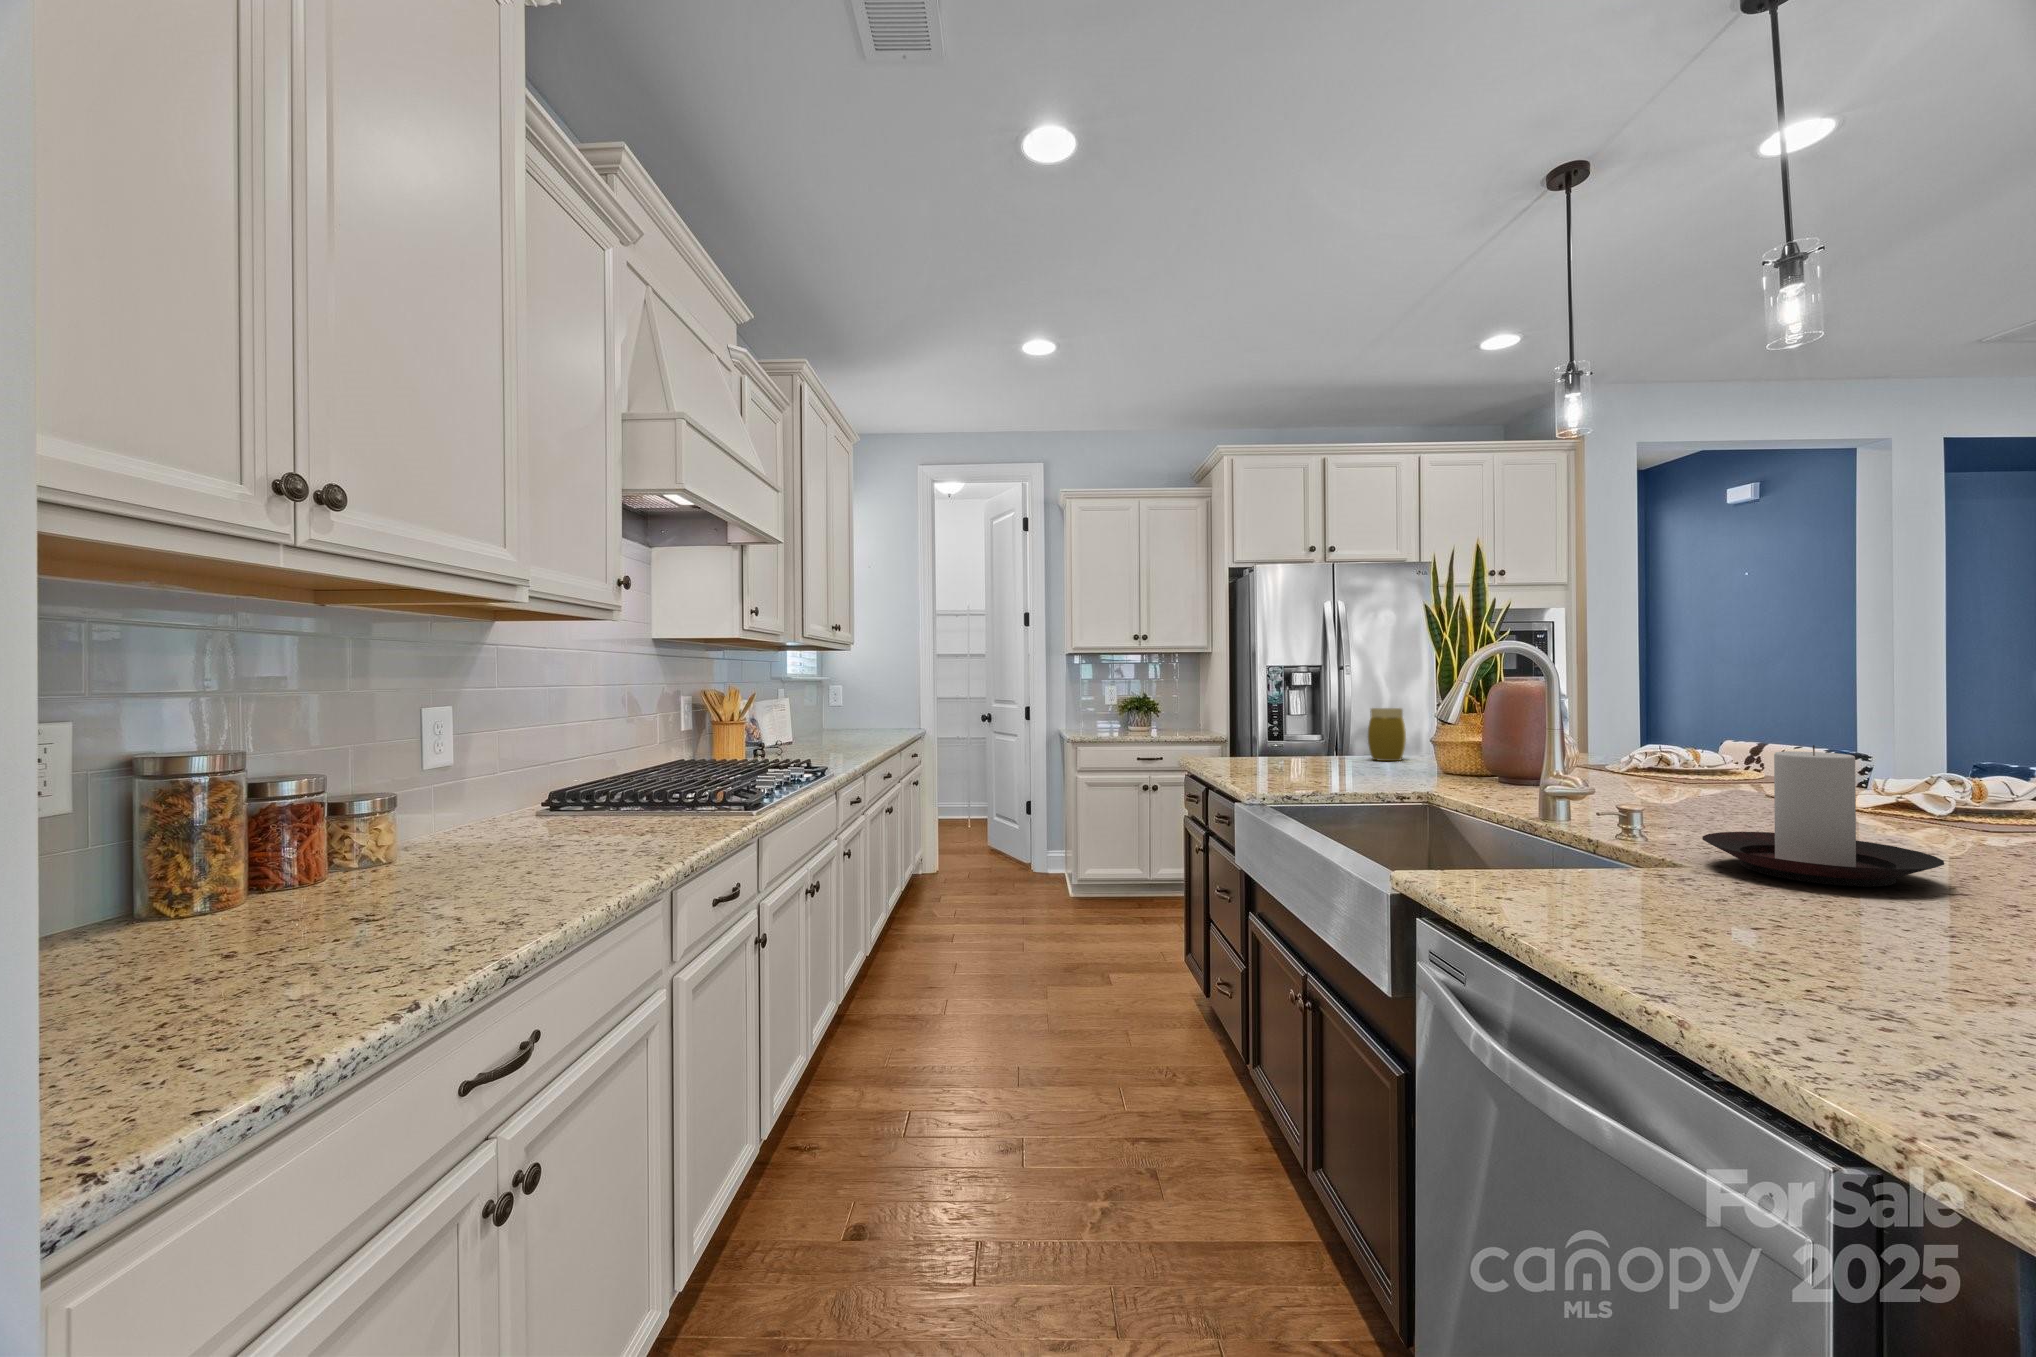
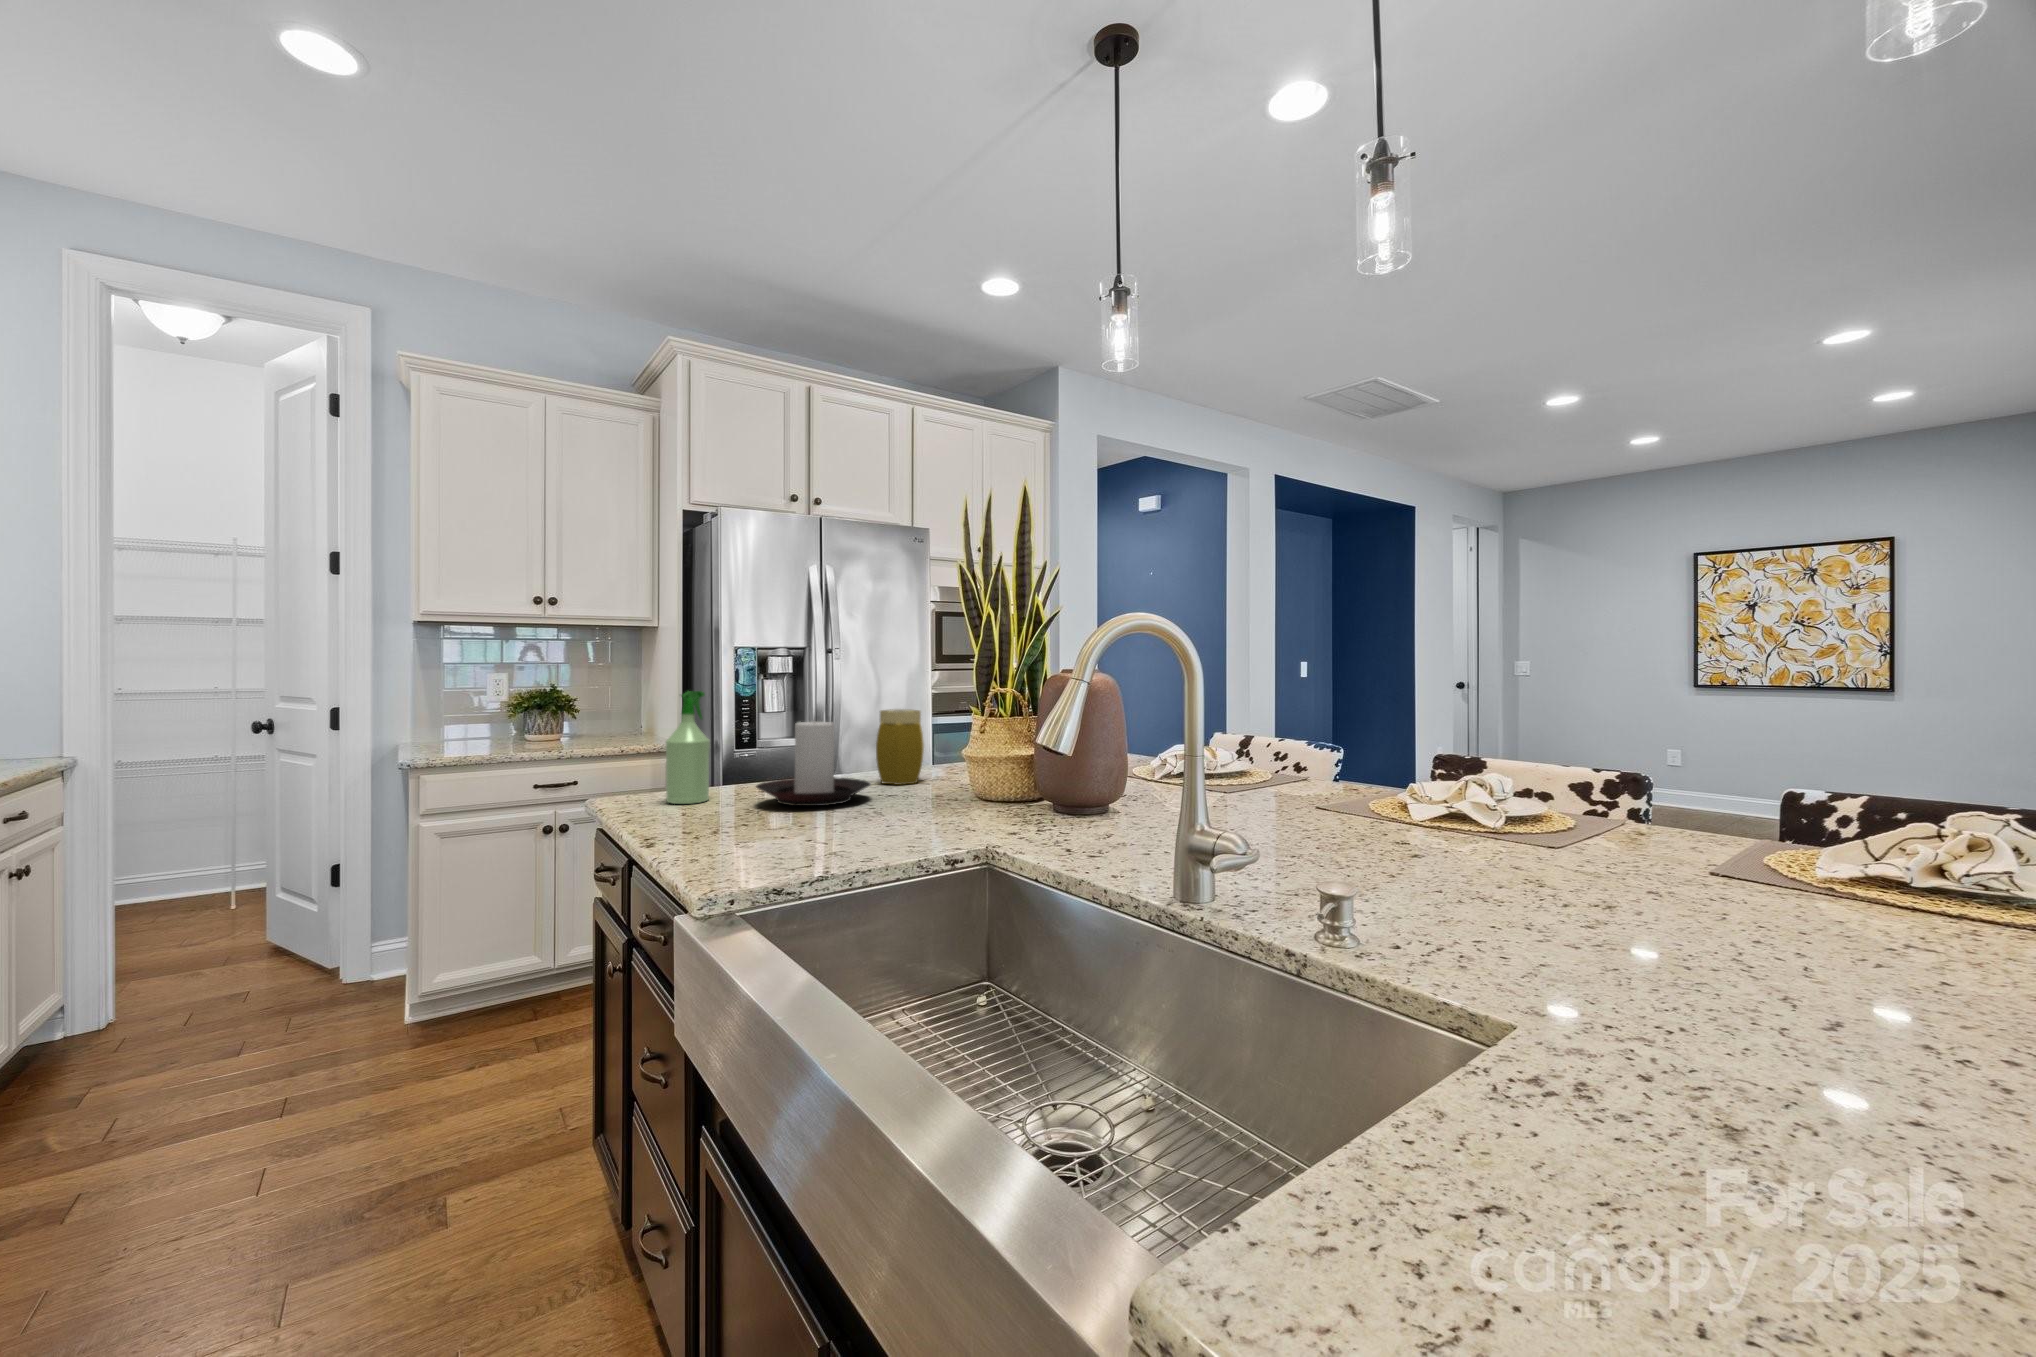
spray bottle: none [1225,694,1252,765] -> present [666,691,710,804]
candle holder: present [1702,745,1944,887] -> present [756,722,870,806]

